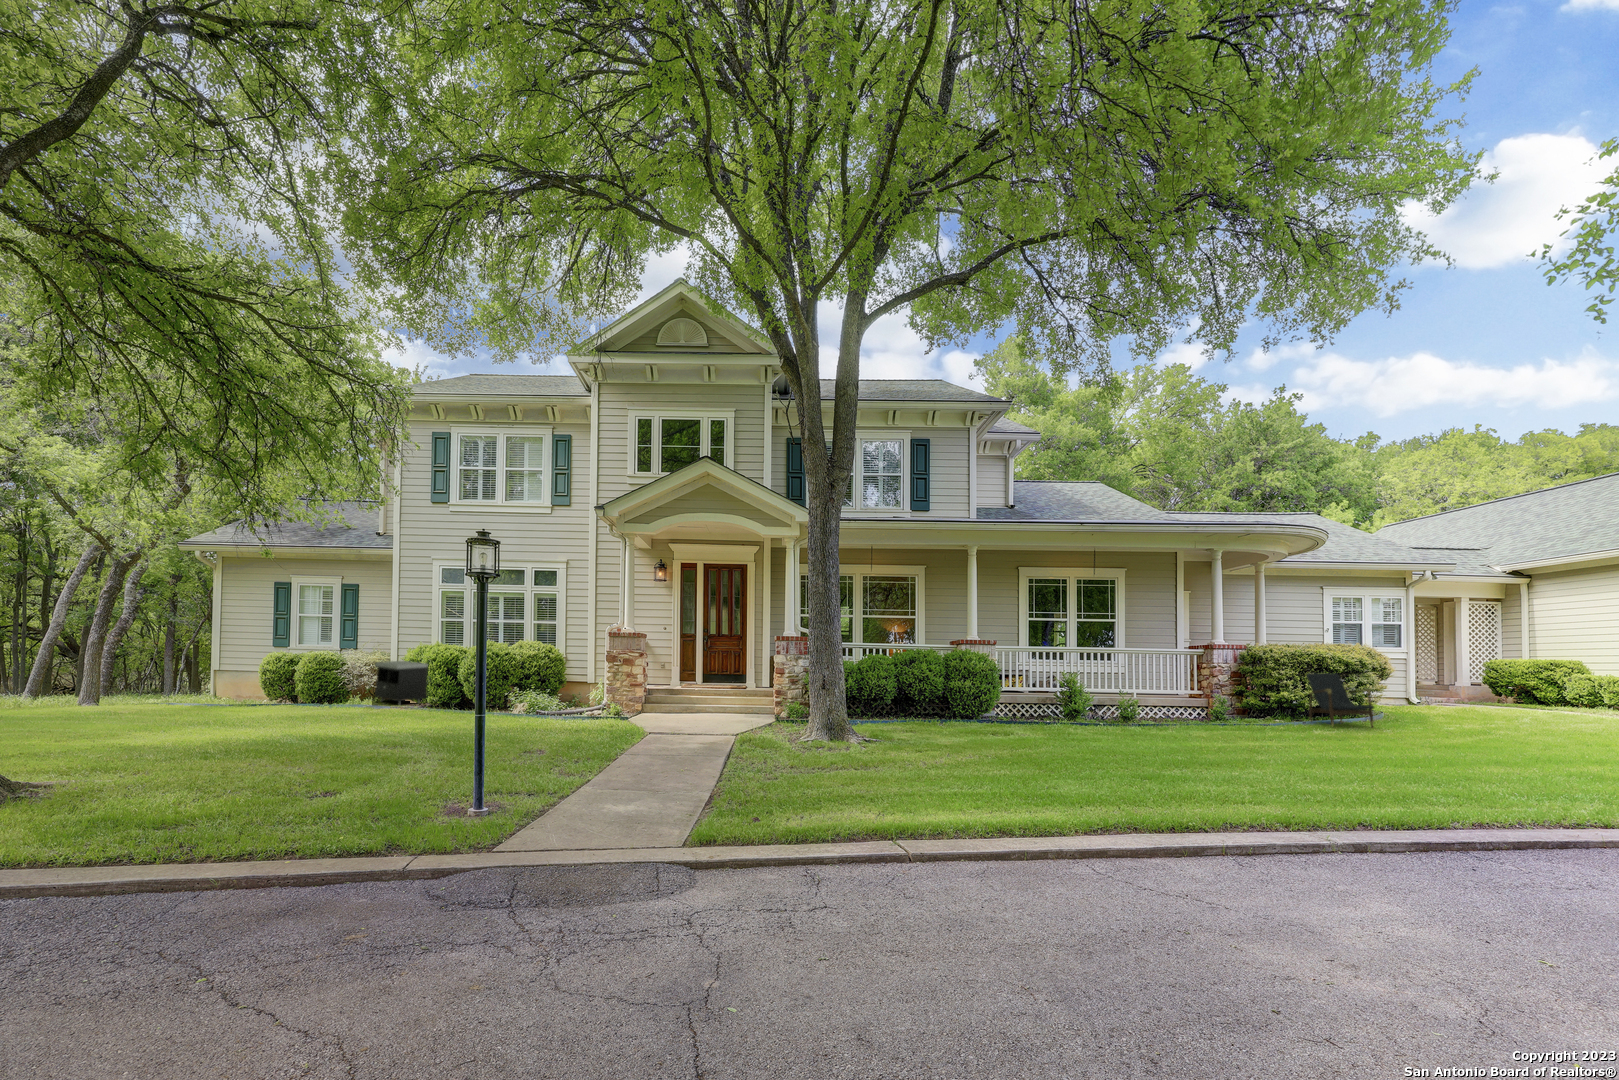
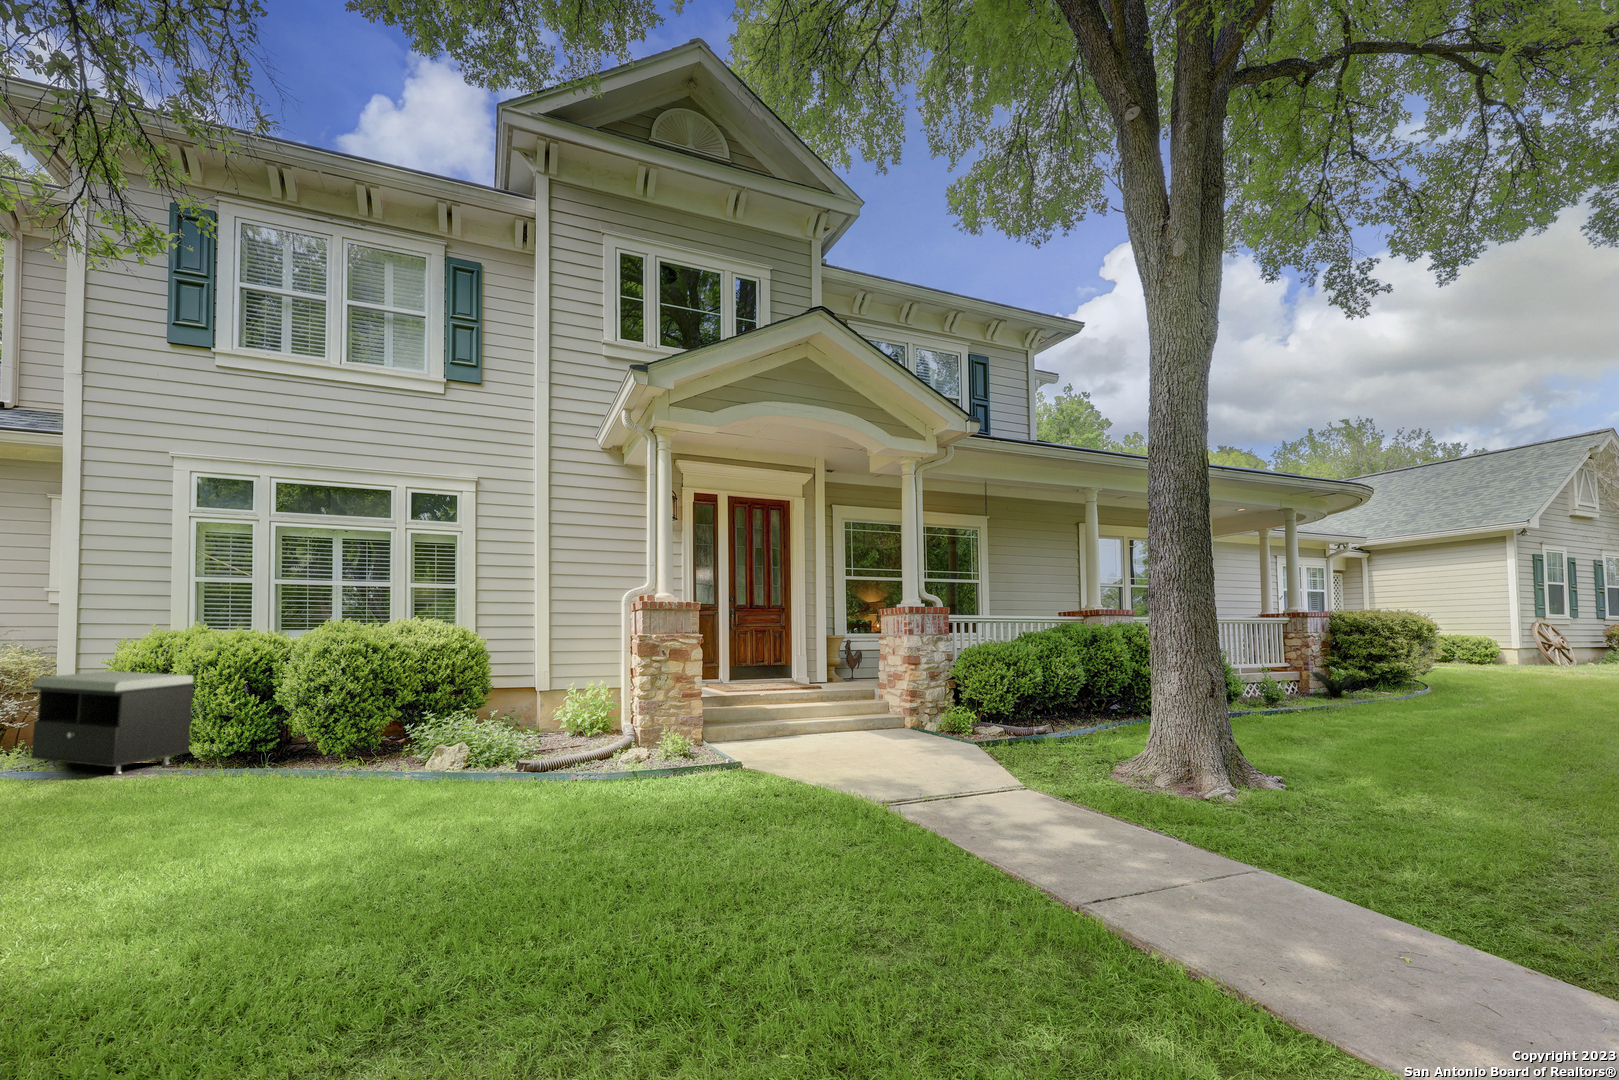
lounge chair: present [1307,673,1374,727] -> none [1403,639,1485,697]
potted plant: none [1181,698,1228,720] -> present [1311,672,1355,696]

